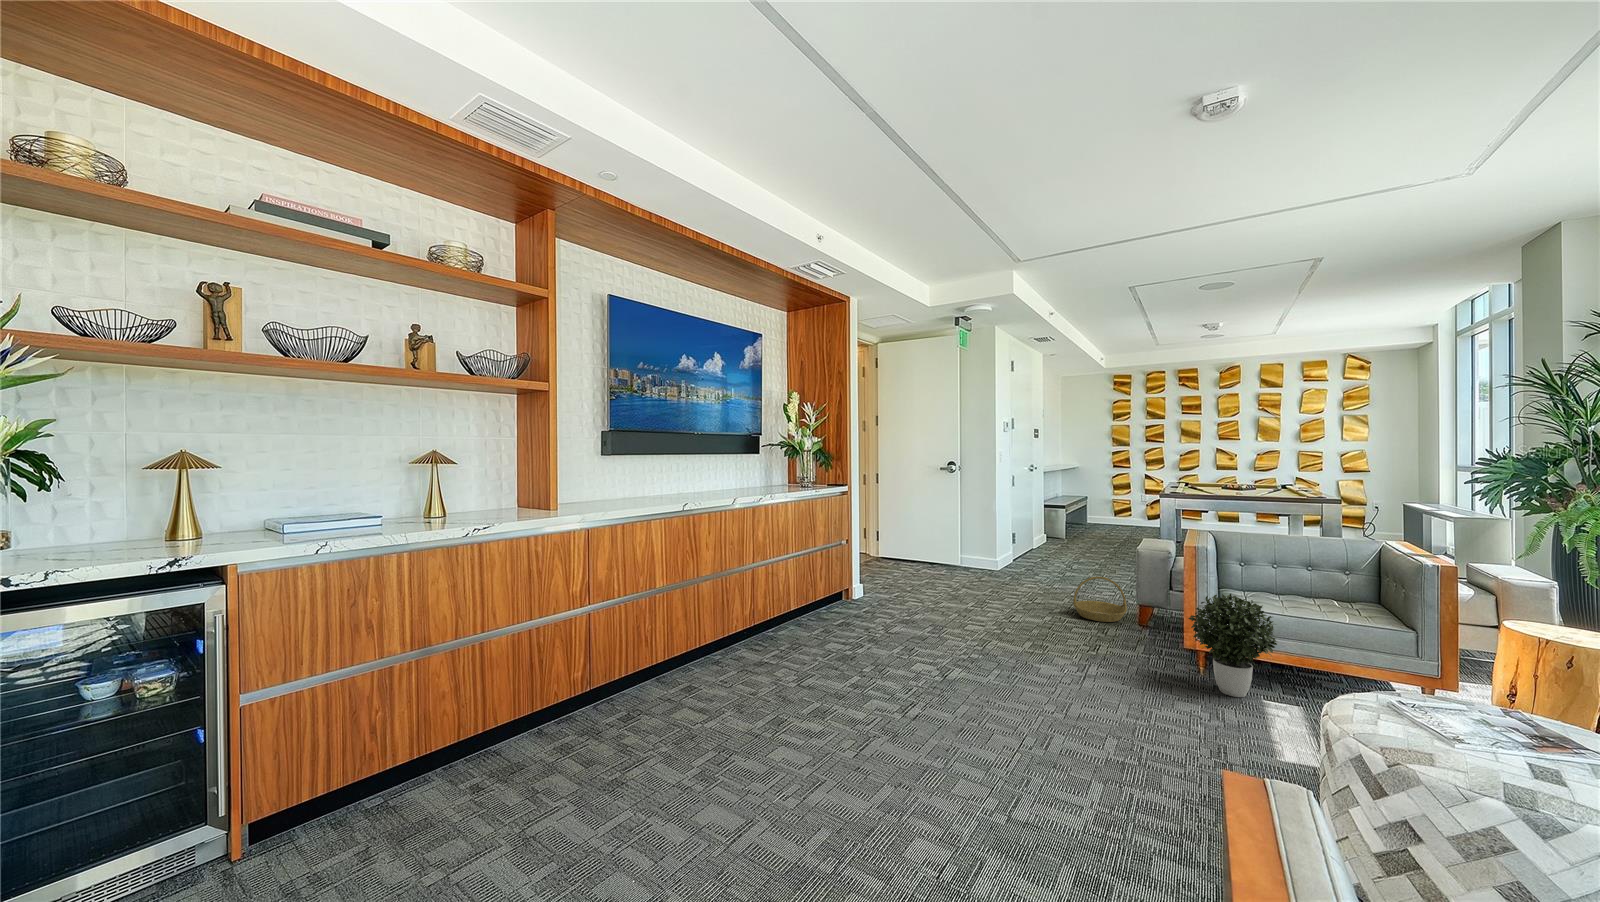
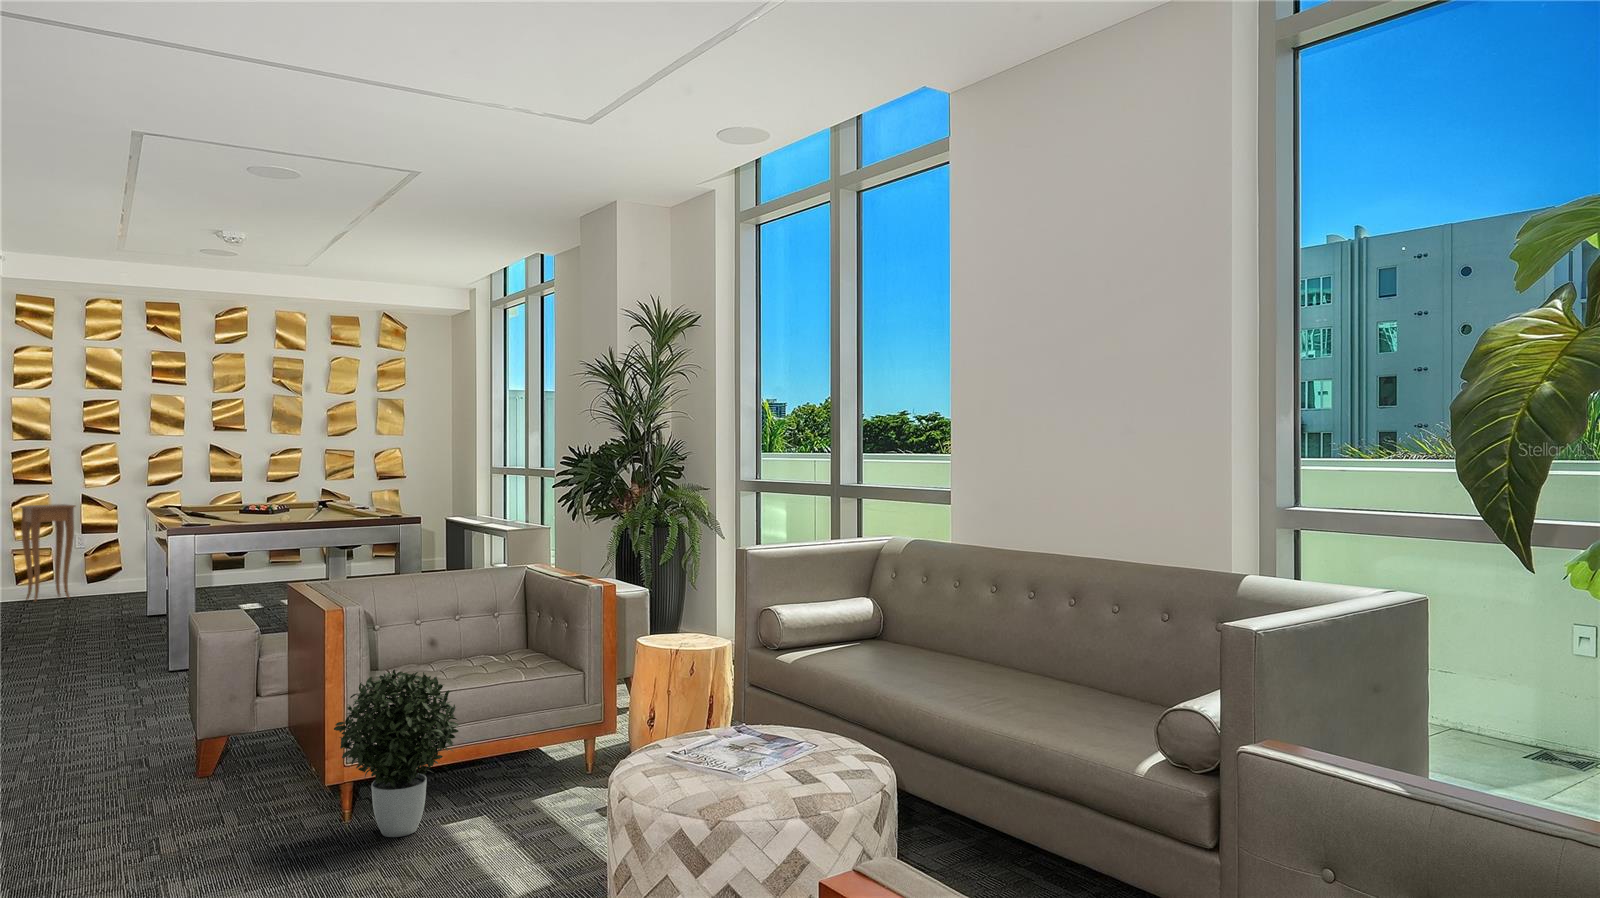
side table: none [1115,479,1140,527] -> present [20,504,75,602]
basket: present [1073,577,1127,622] -> none [48,700,166,796]

